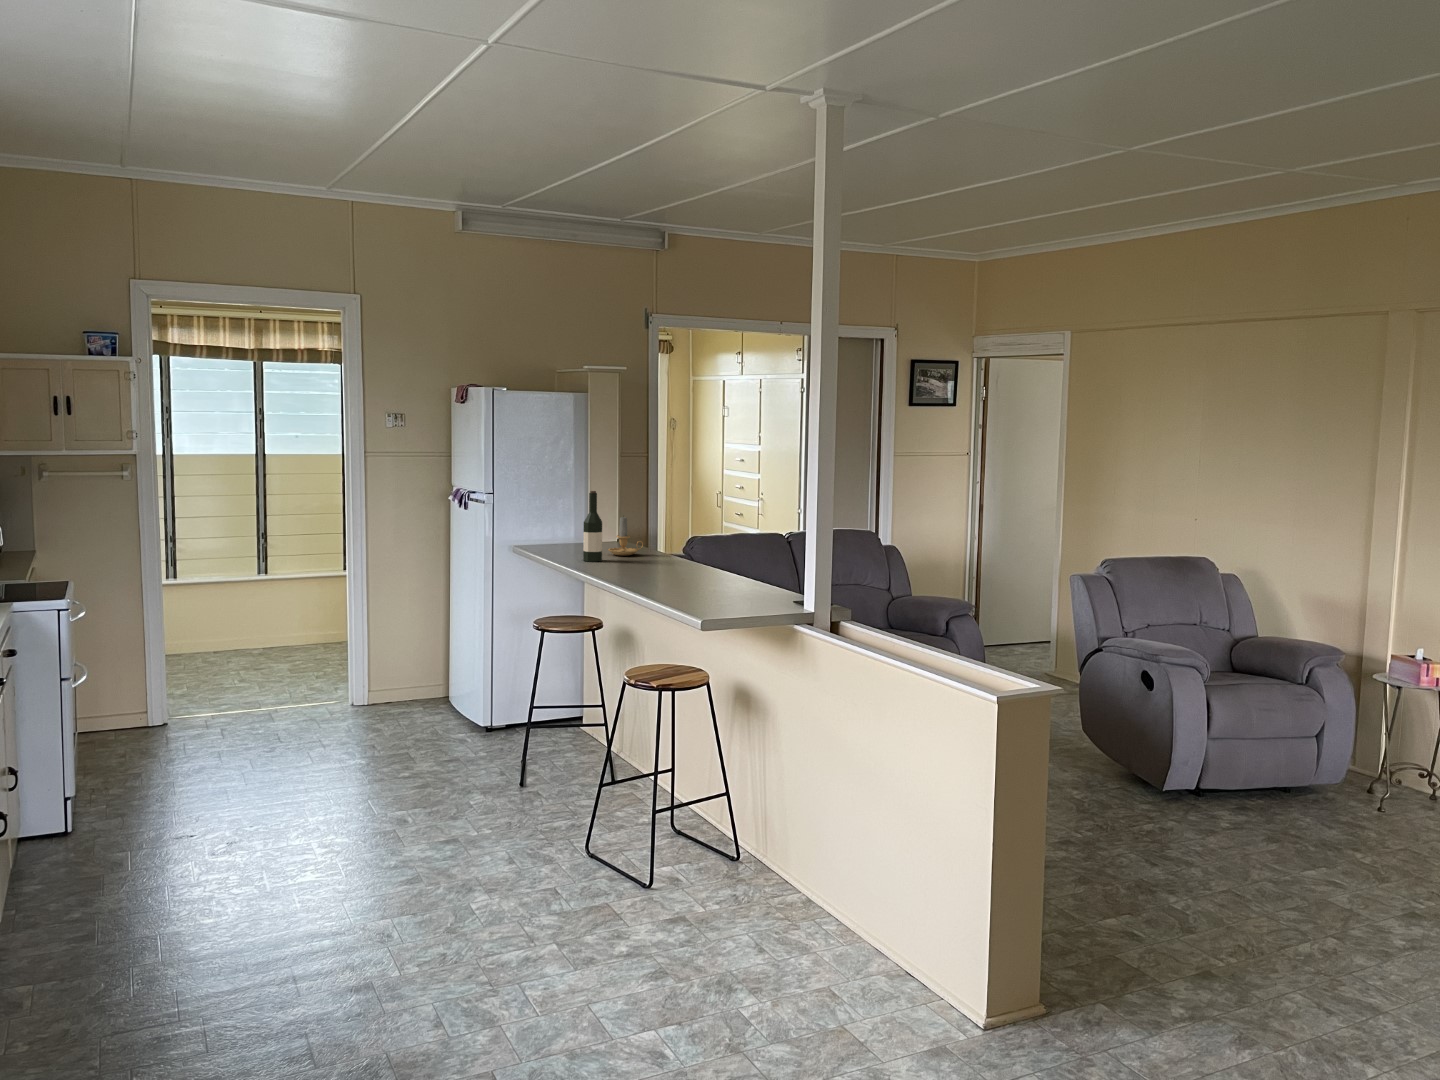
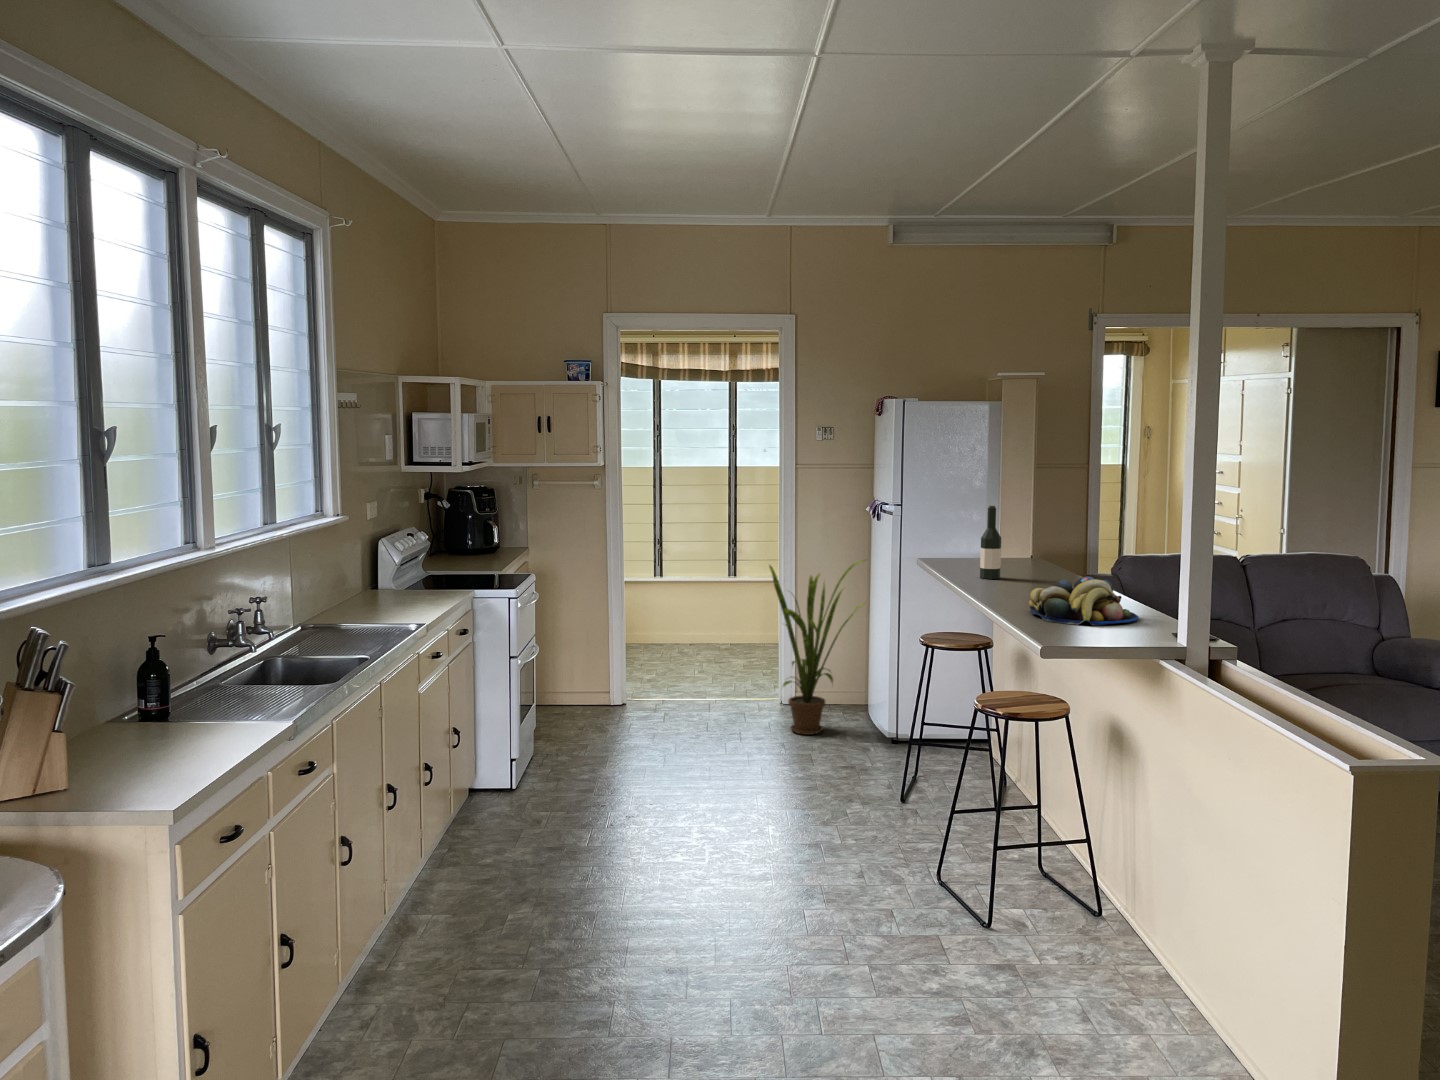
candle: present [608,517,643,556] -> none [1013,532,1052,574]
house plant: none [351,548,457,733] -> present [769,560,864,735]
fruit bowl: none [657,554,754,598] -> present [1029,576,1138,625]

